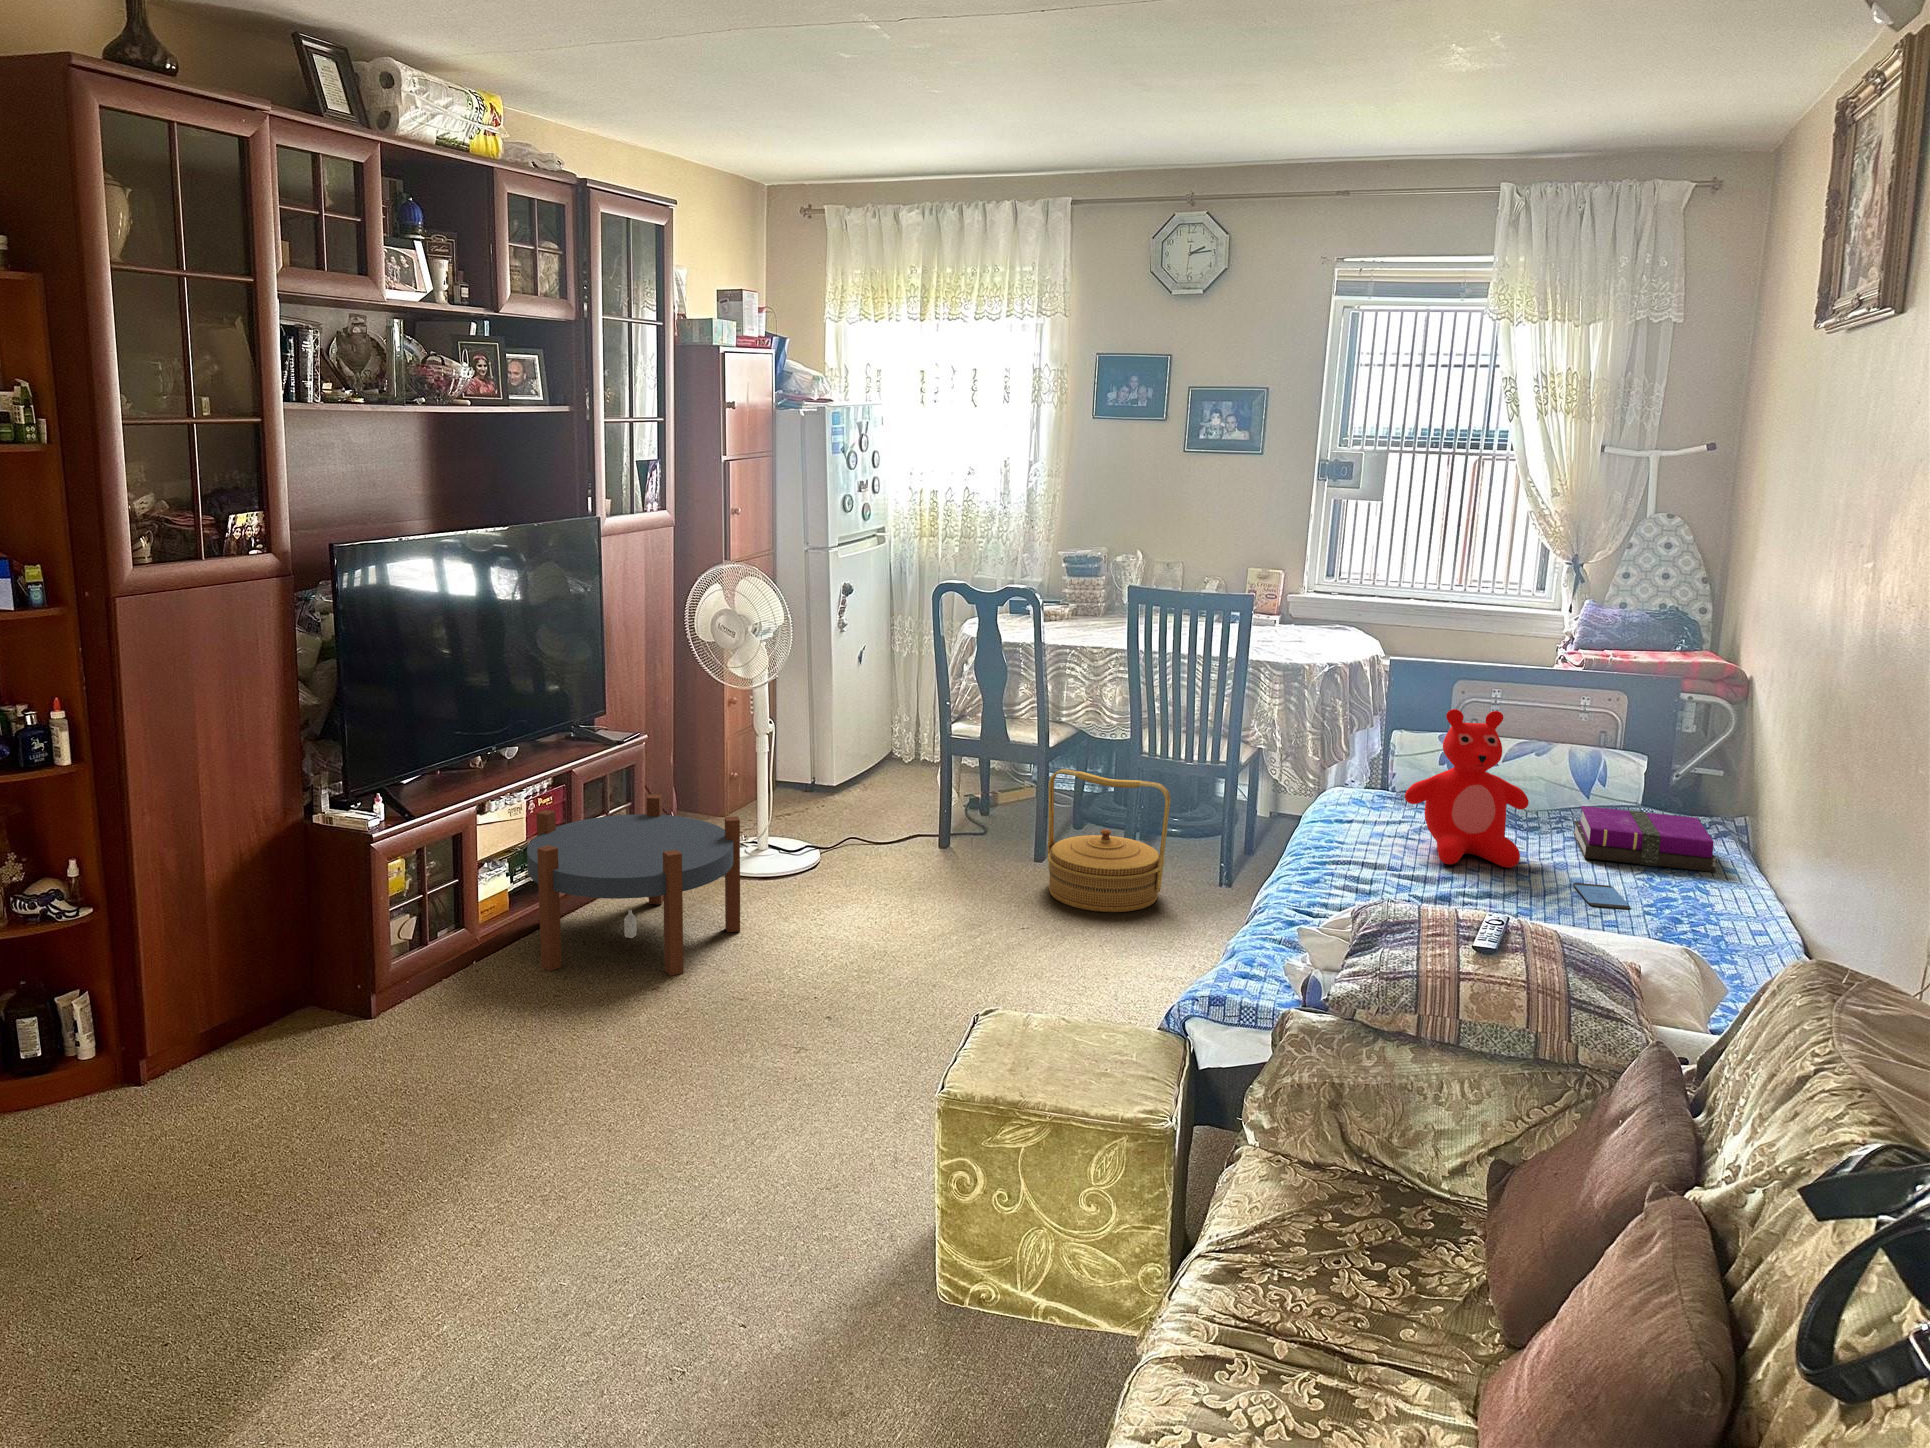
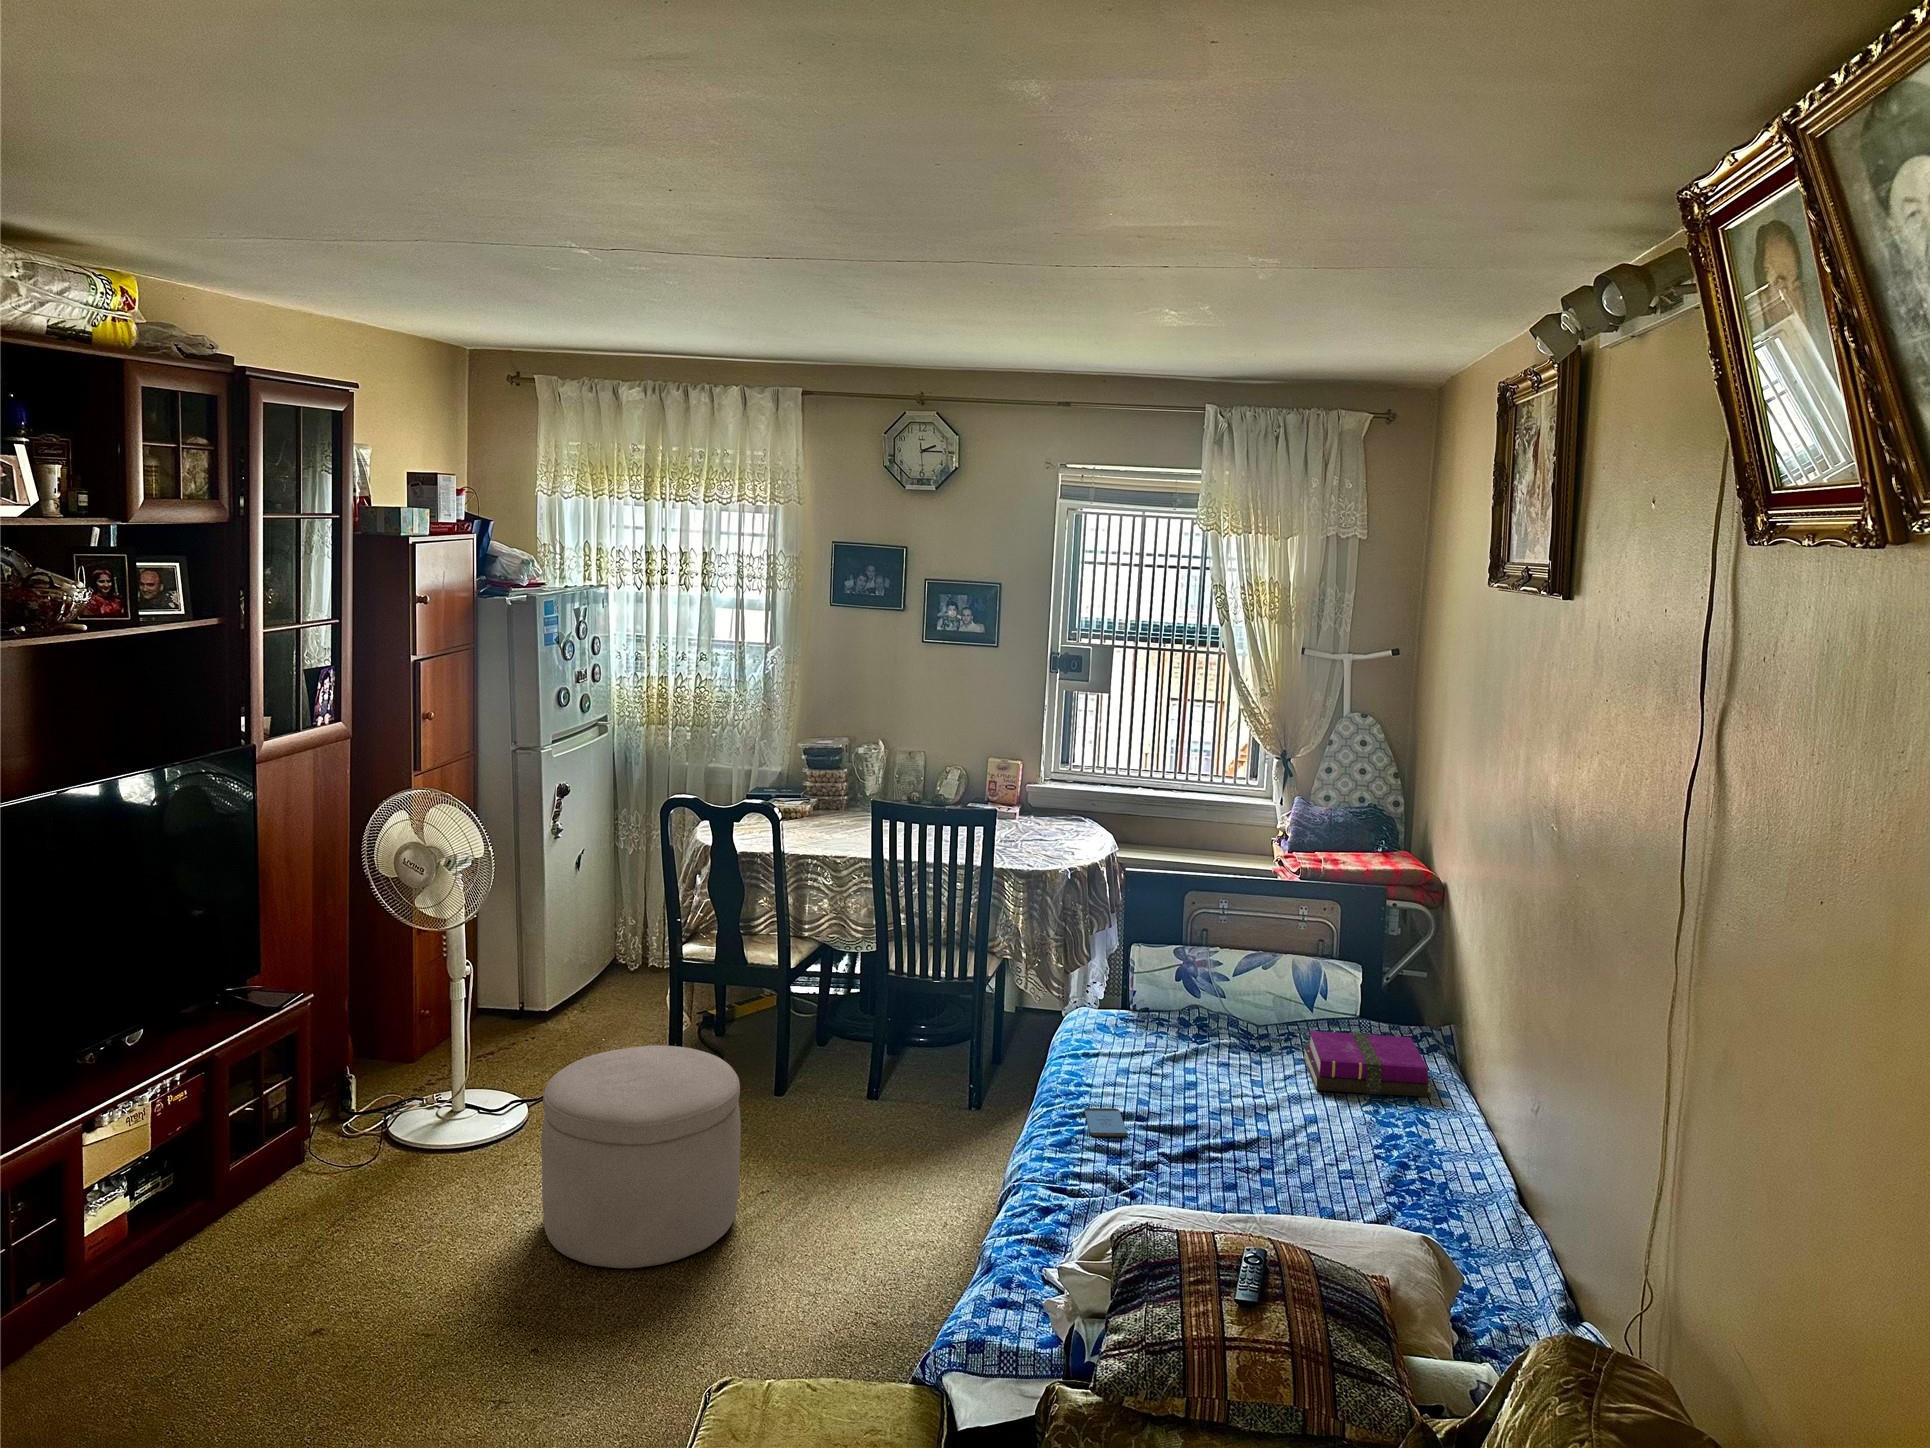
teddy bear: present [1405,709,1529,868] -> none [1149,951,1264,1112]
woven basket: present [1047,769,1171,912] -> none [787,997,916,1153]
ottoman: none [831,793,1004,976] -> present [541,1045,741,1268]
side table: present [527,794,740,976] -> none [156,1068,433,1315]
smartphone: present [1573,883,1630,909] -> present [1084,1108,1127,1137]

